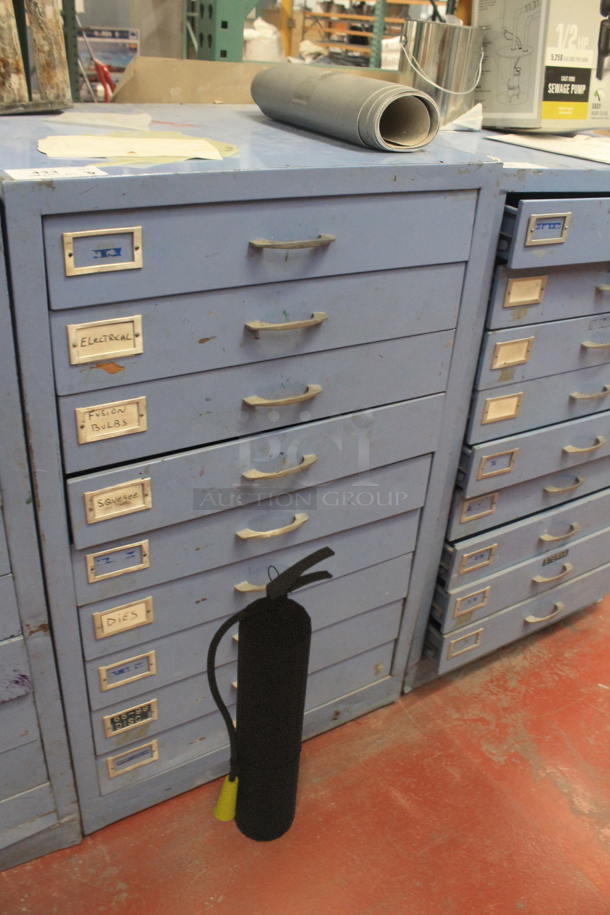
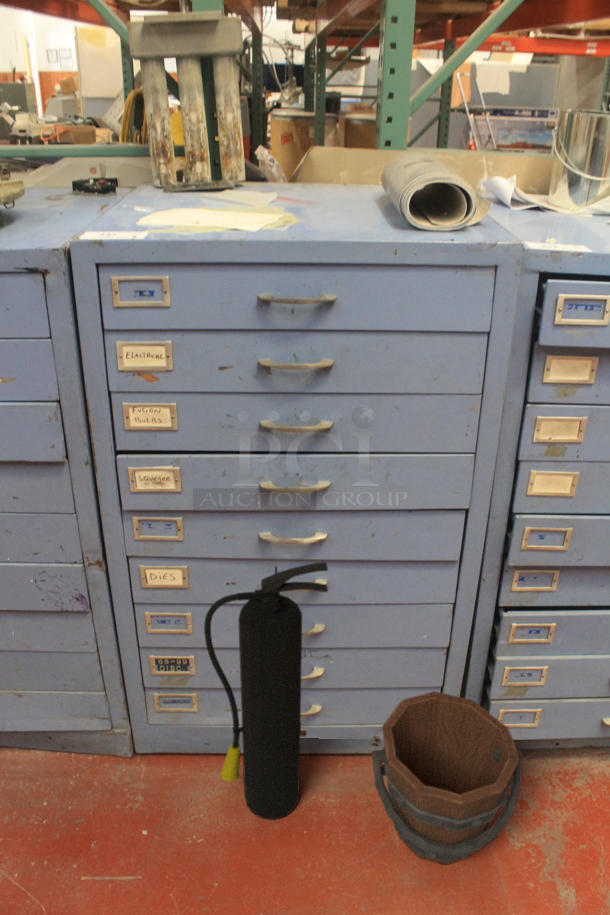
bucket: none [377,640,512,807] -> present [371,691,522,865]

